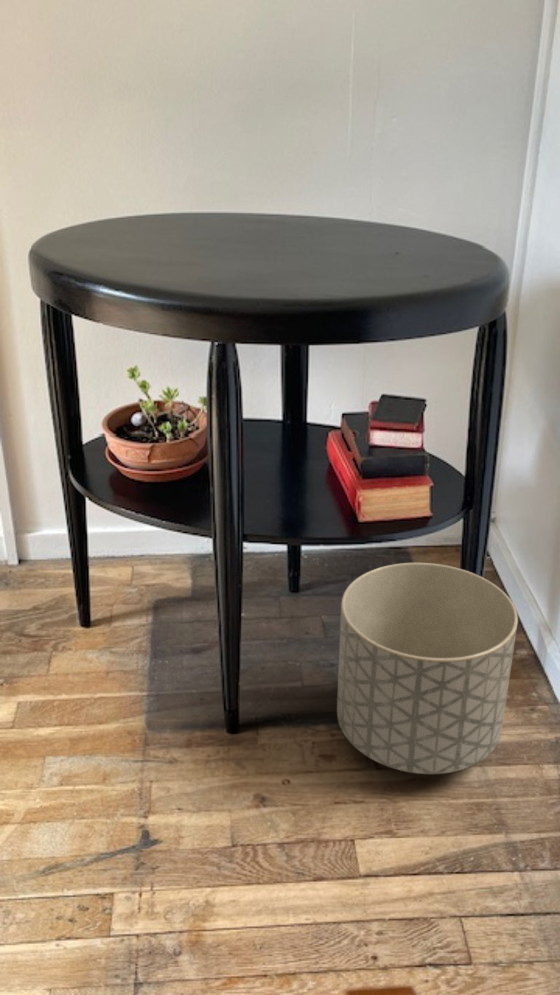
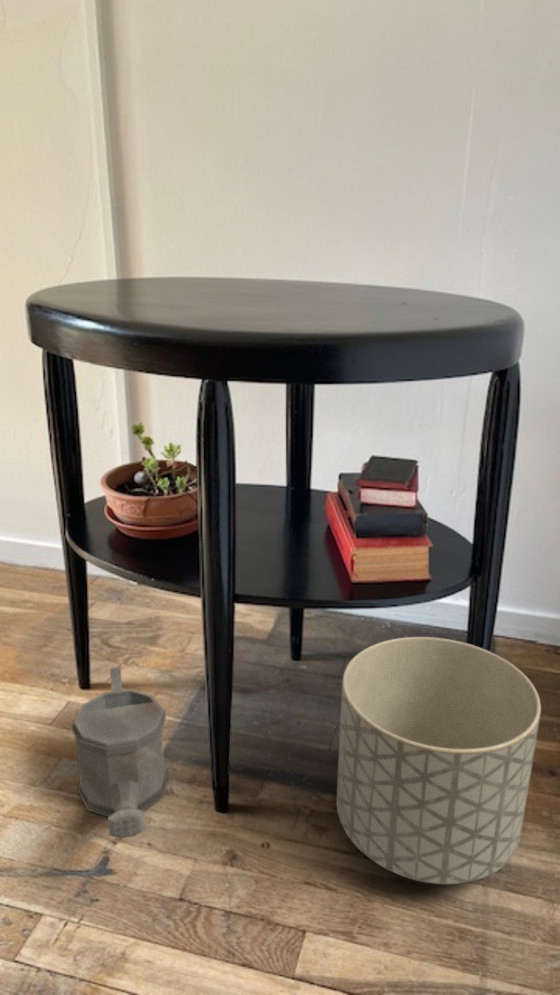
watering can: none [72,651,206,804] -> present [72,667,169,838]

